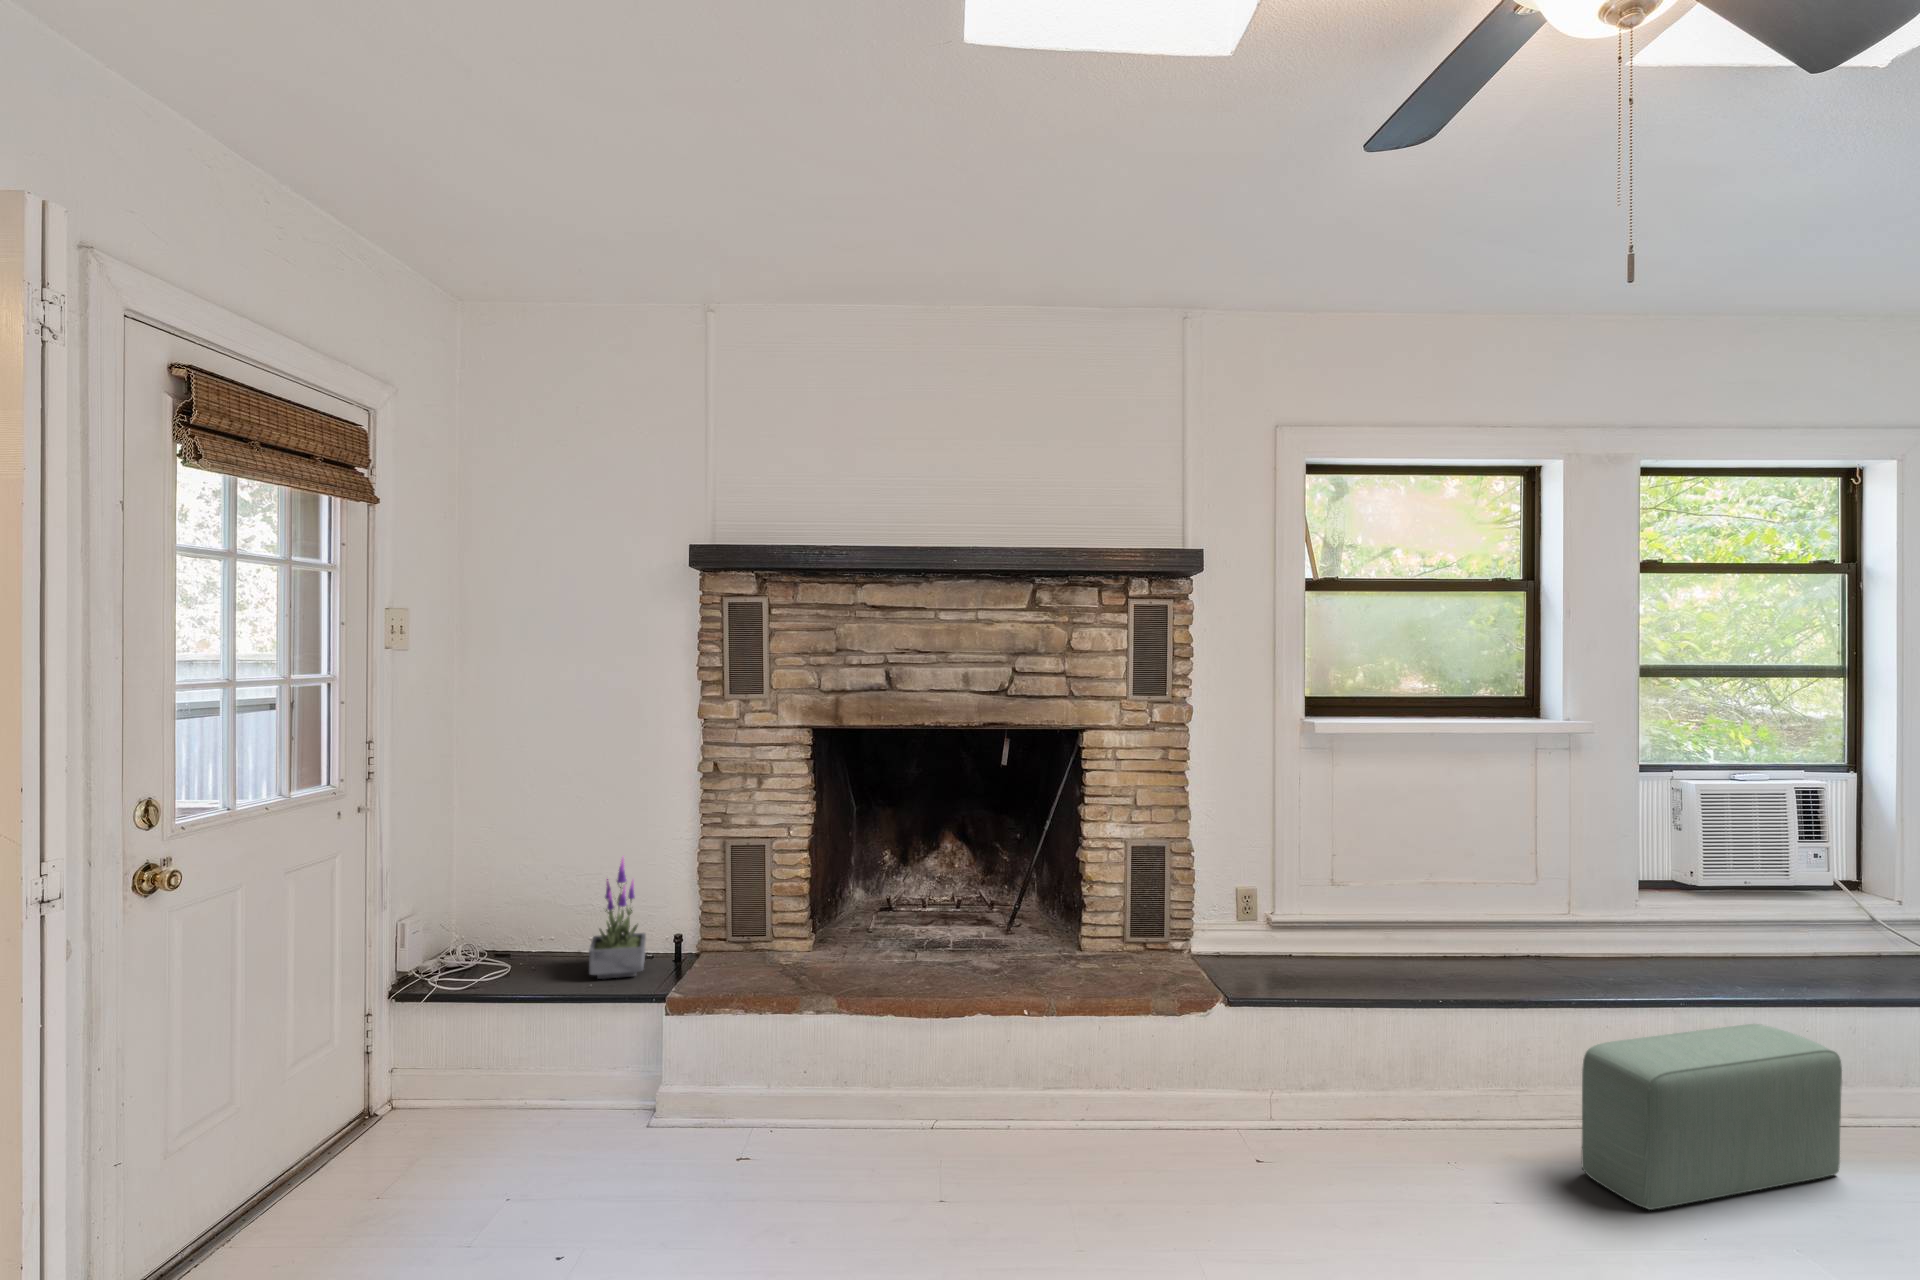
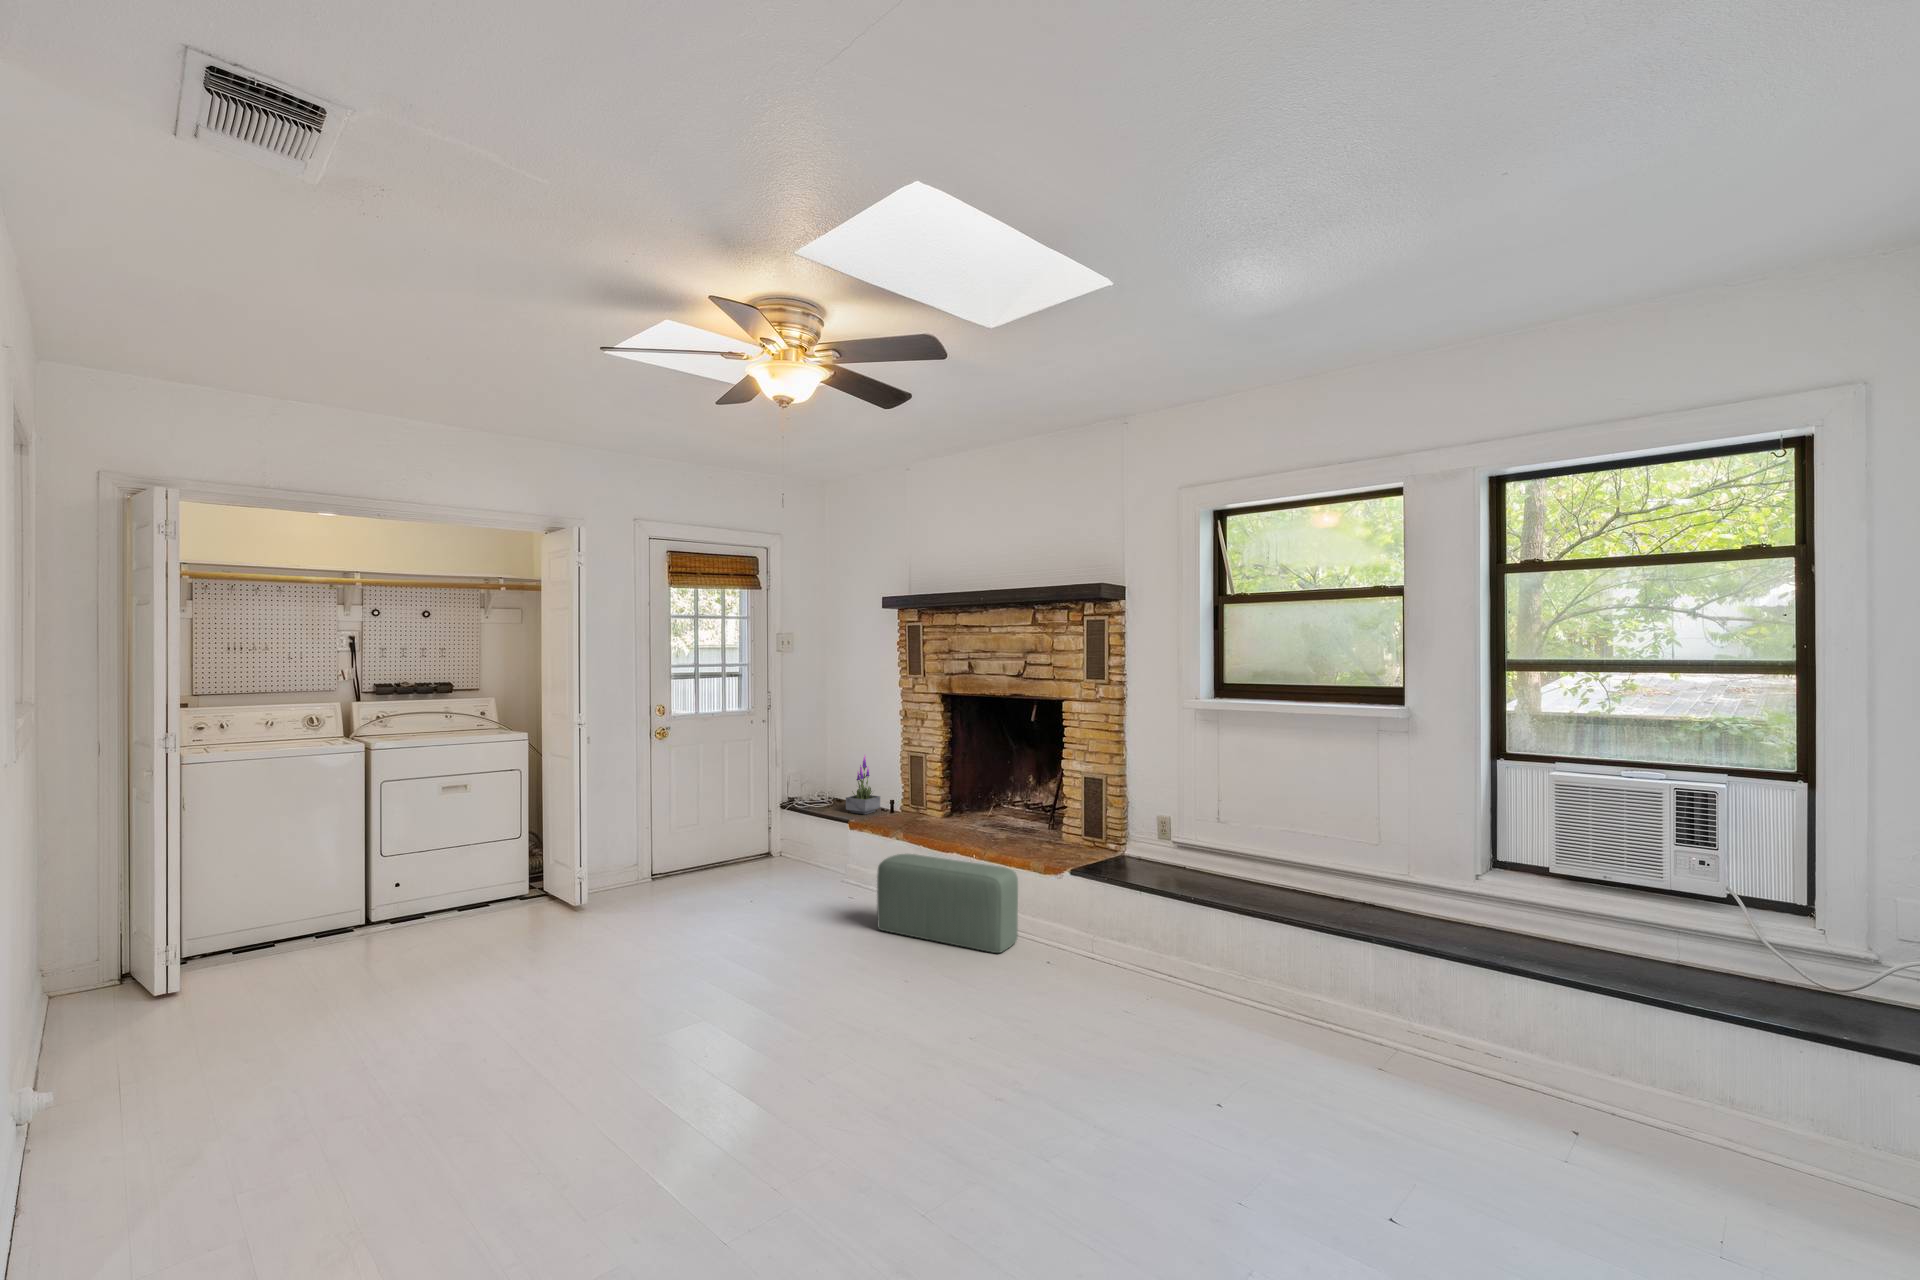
pouf: present [1582,1024,1842,1210] -> present [877,854,1018,953]

